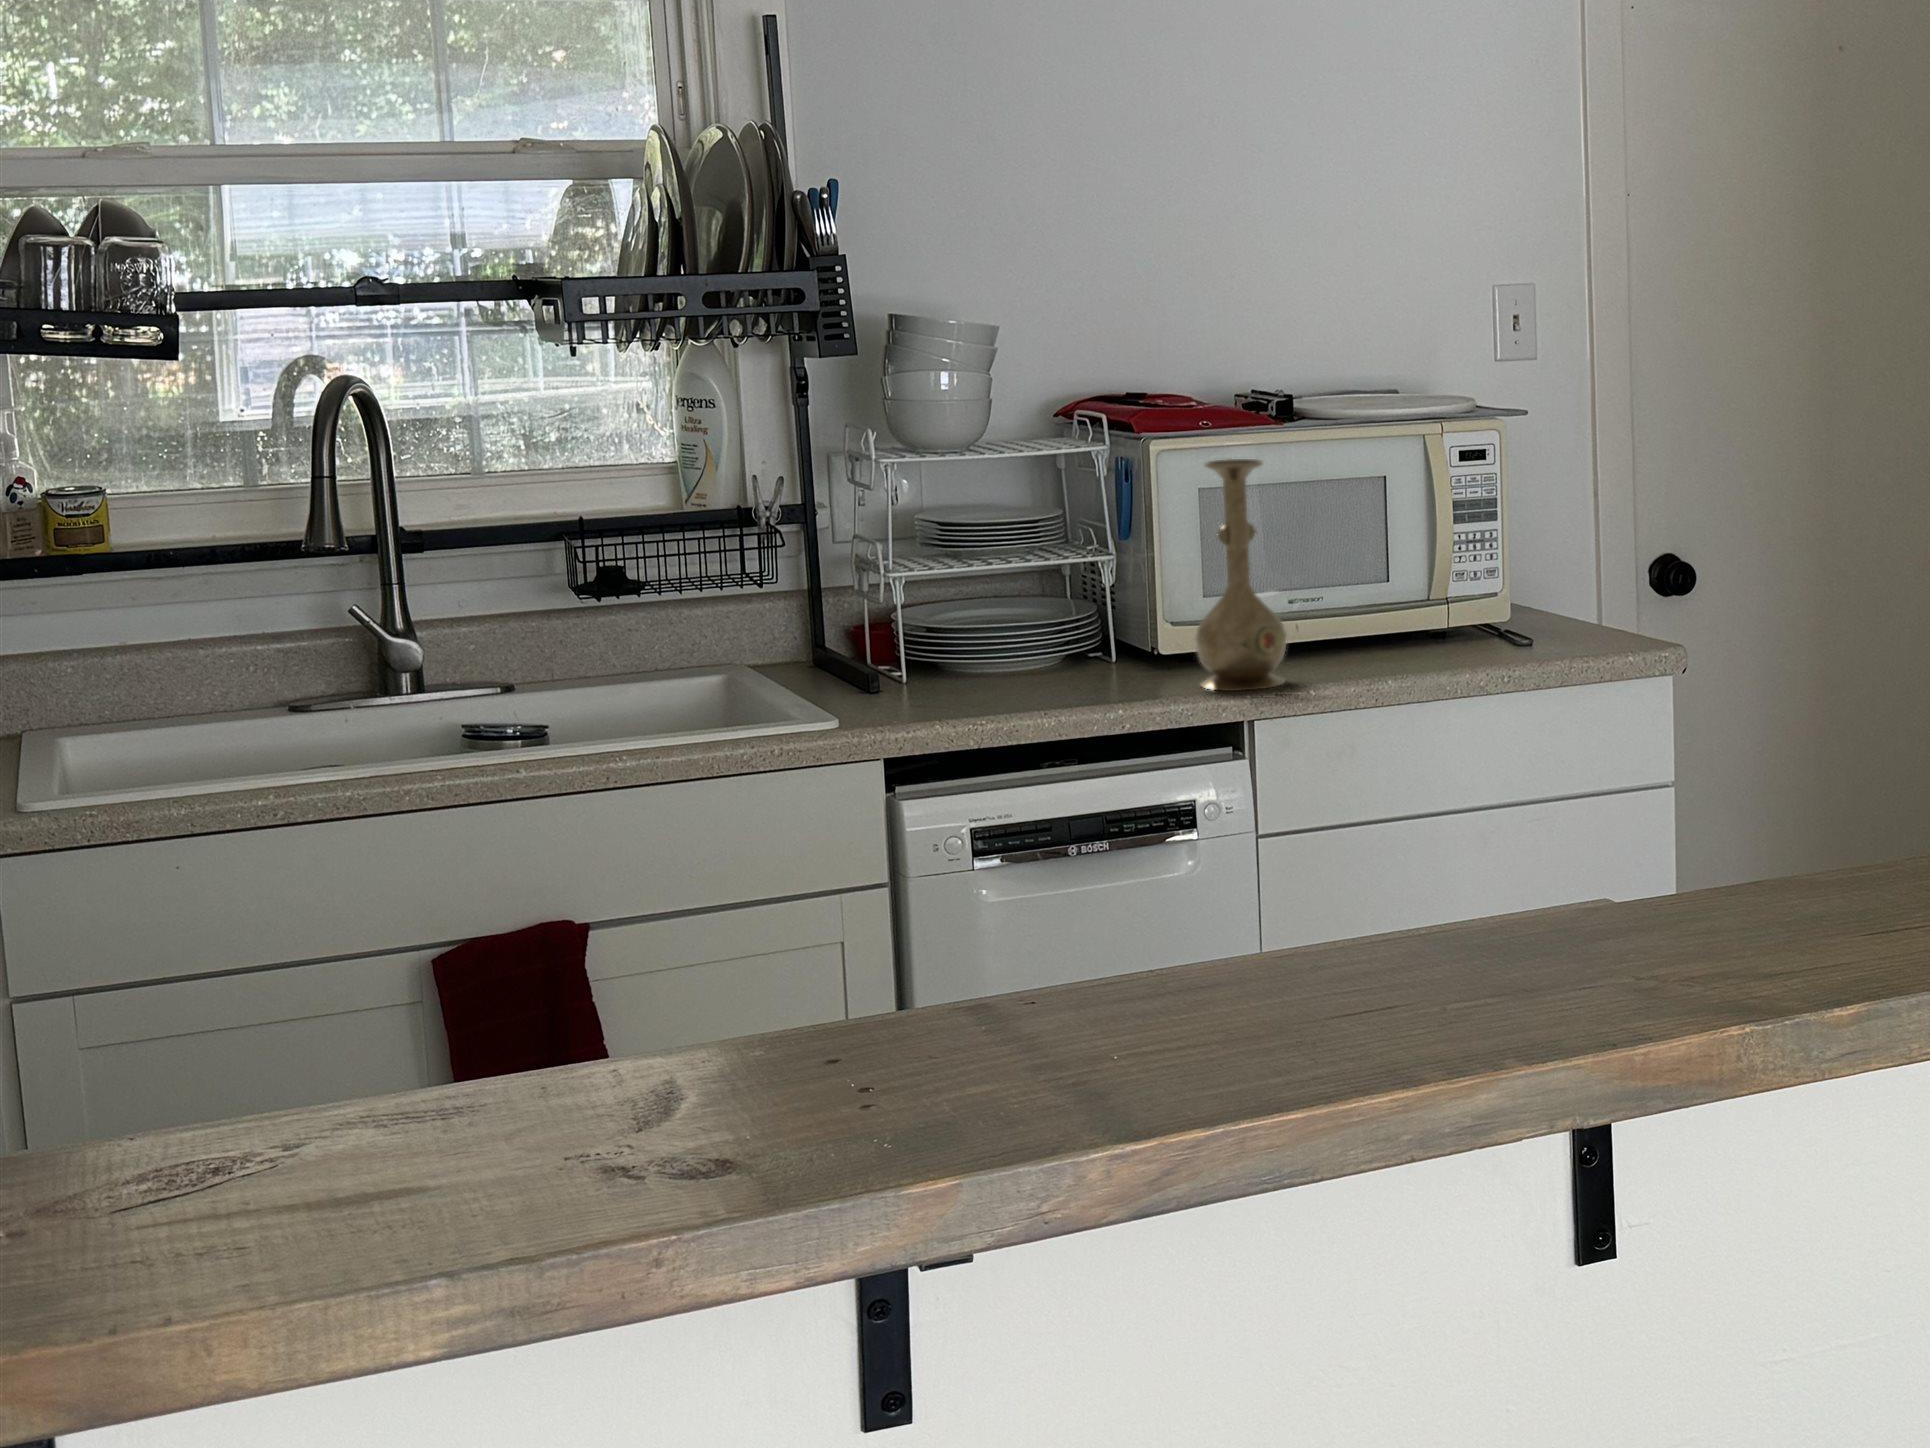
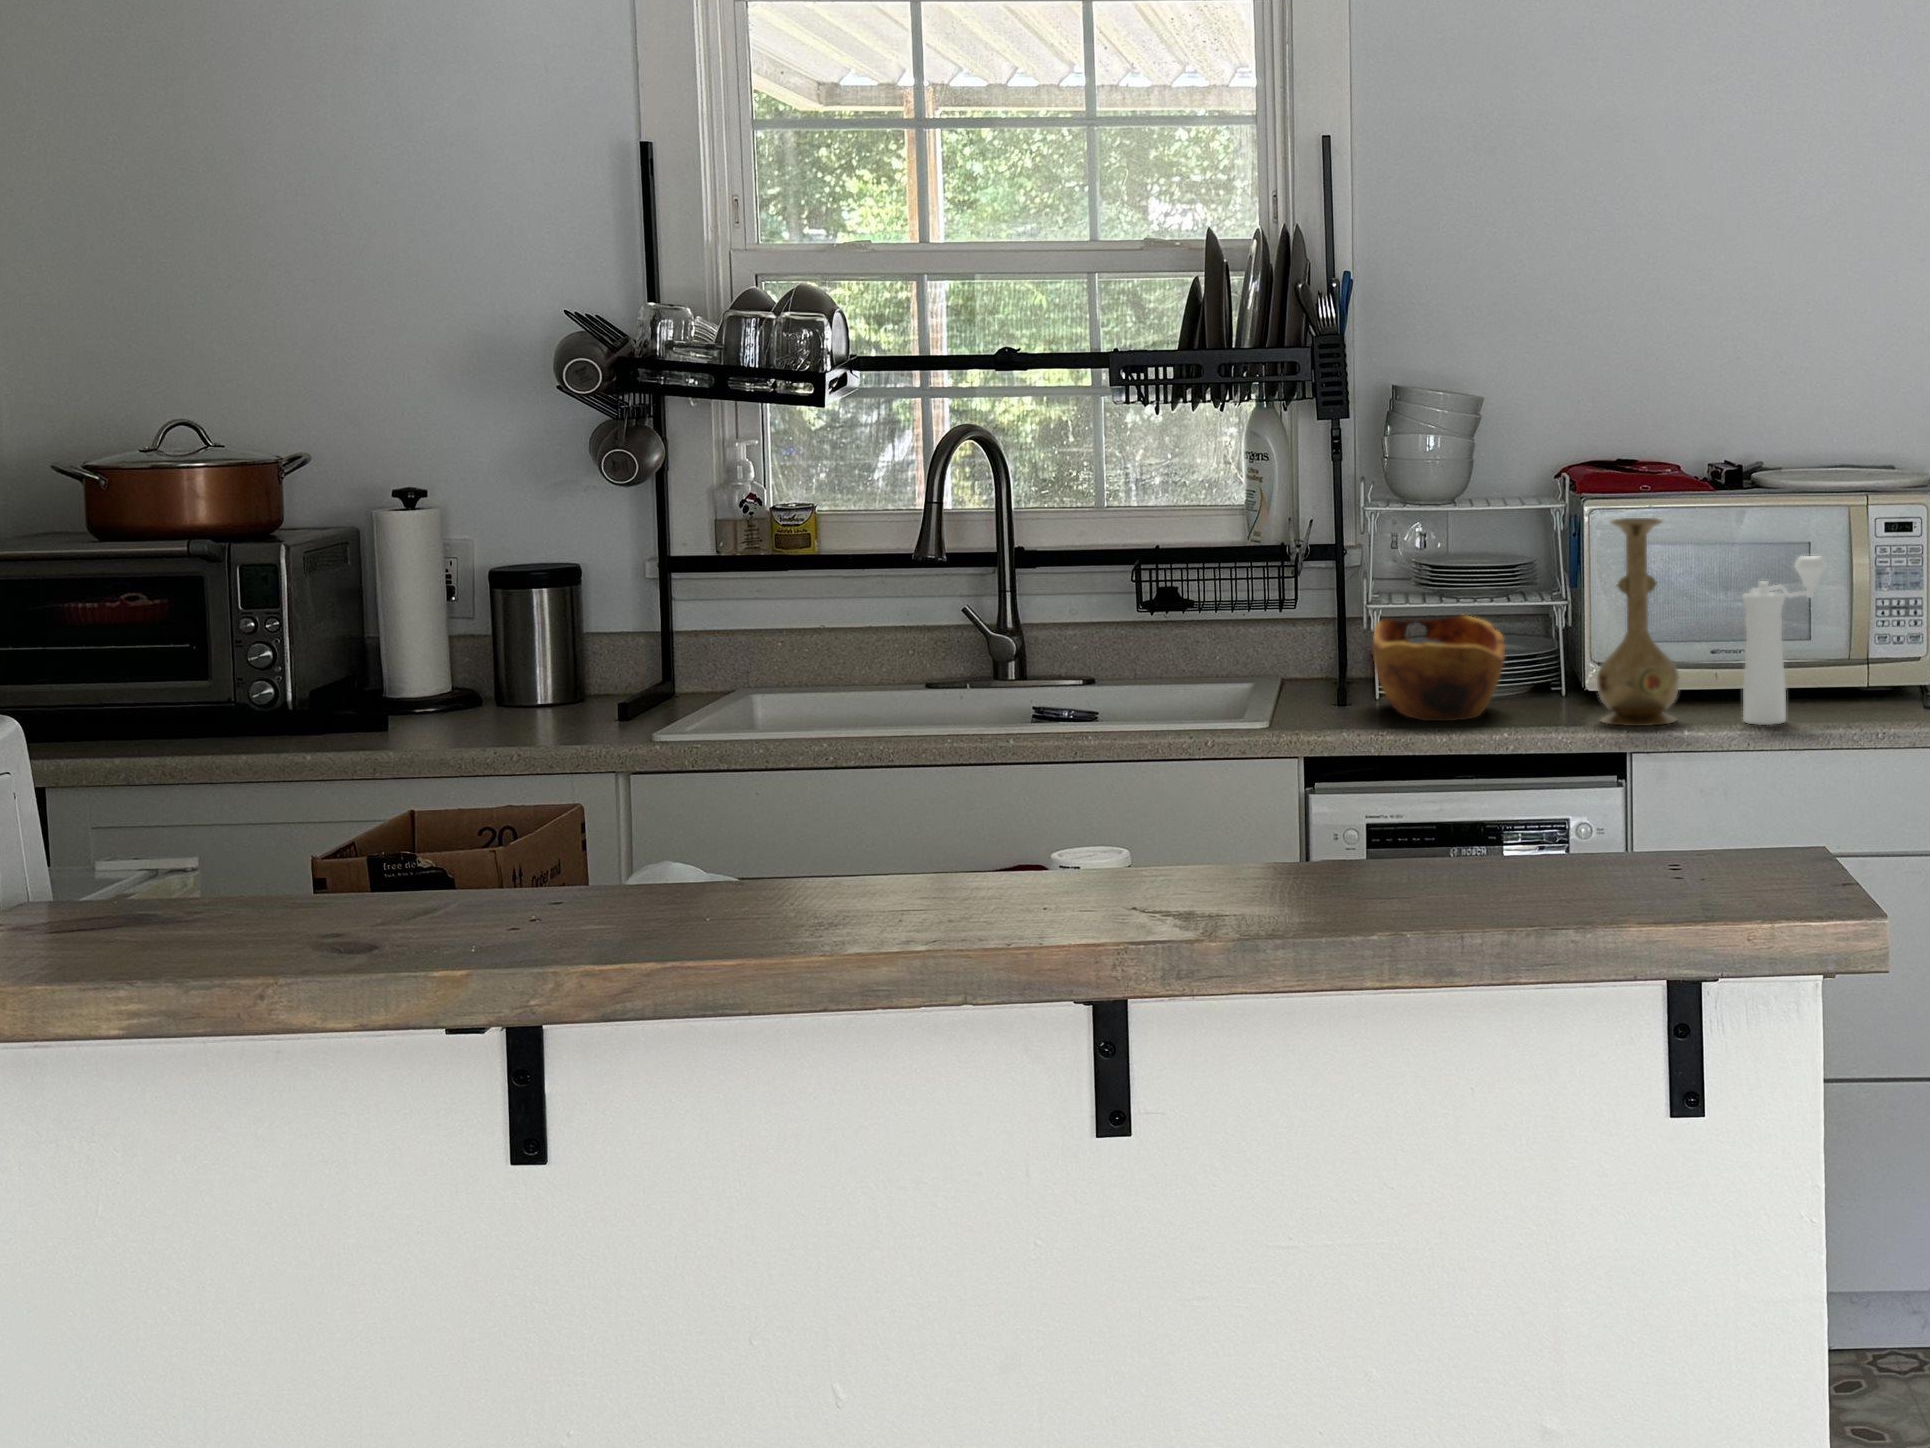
pepper mill: none [1350,491,1418,677] -> present [1742,556,1826,725]
wooden bowl: none [889,573,1078,704] -> present [1372,616,1505,721]

